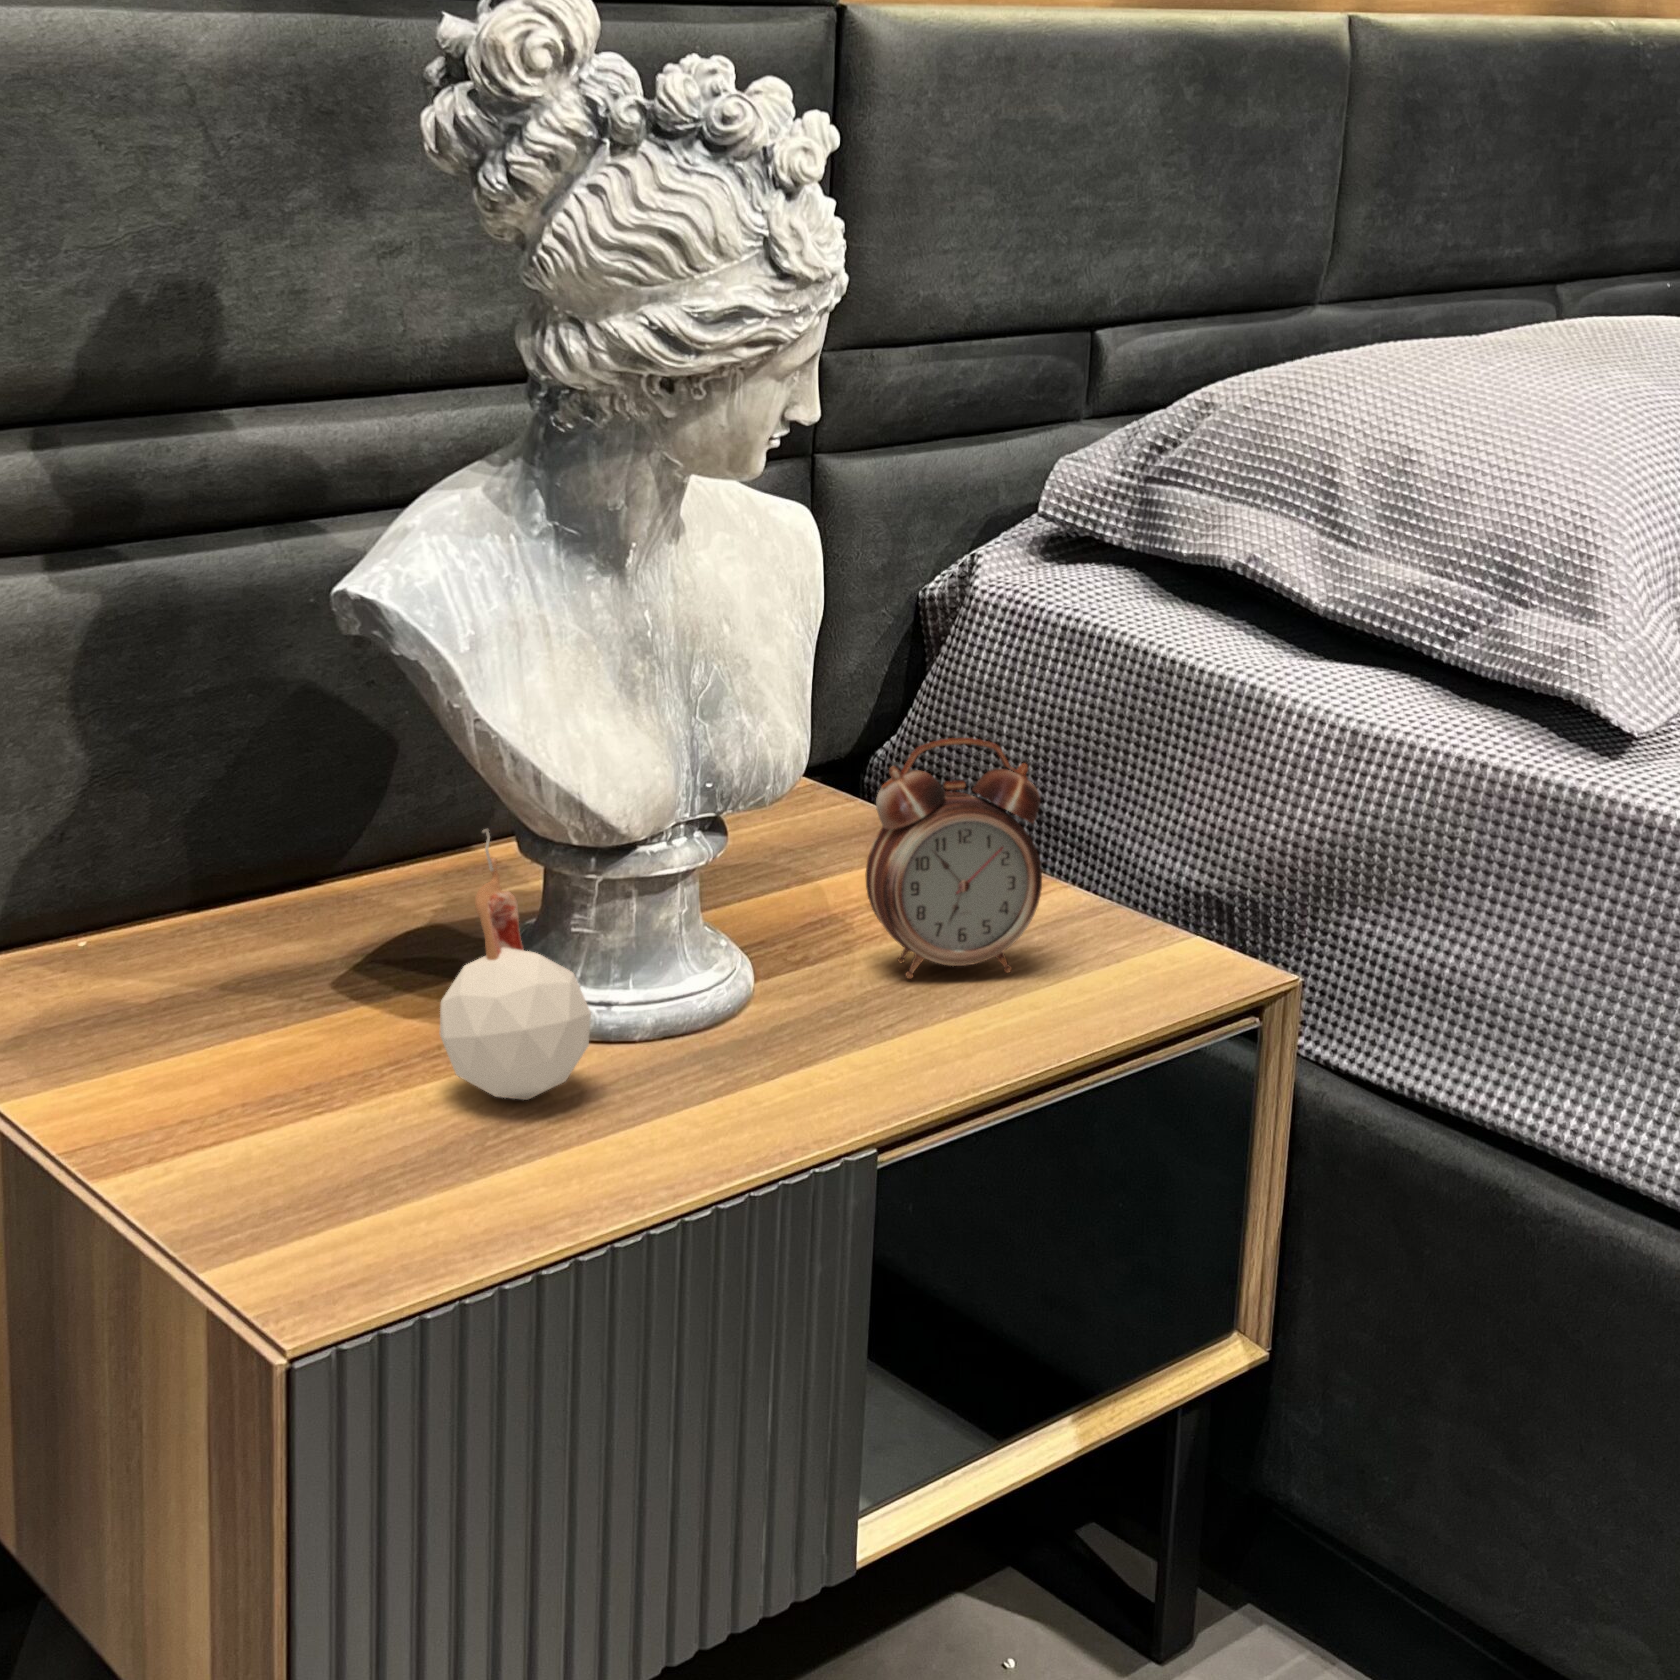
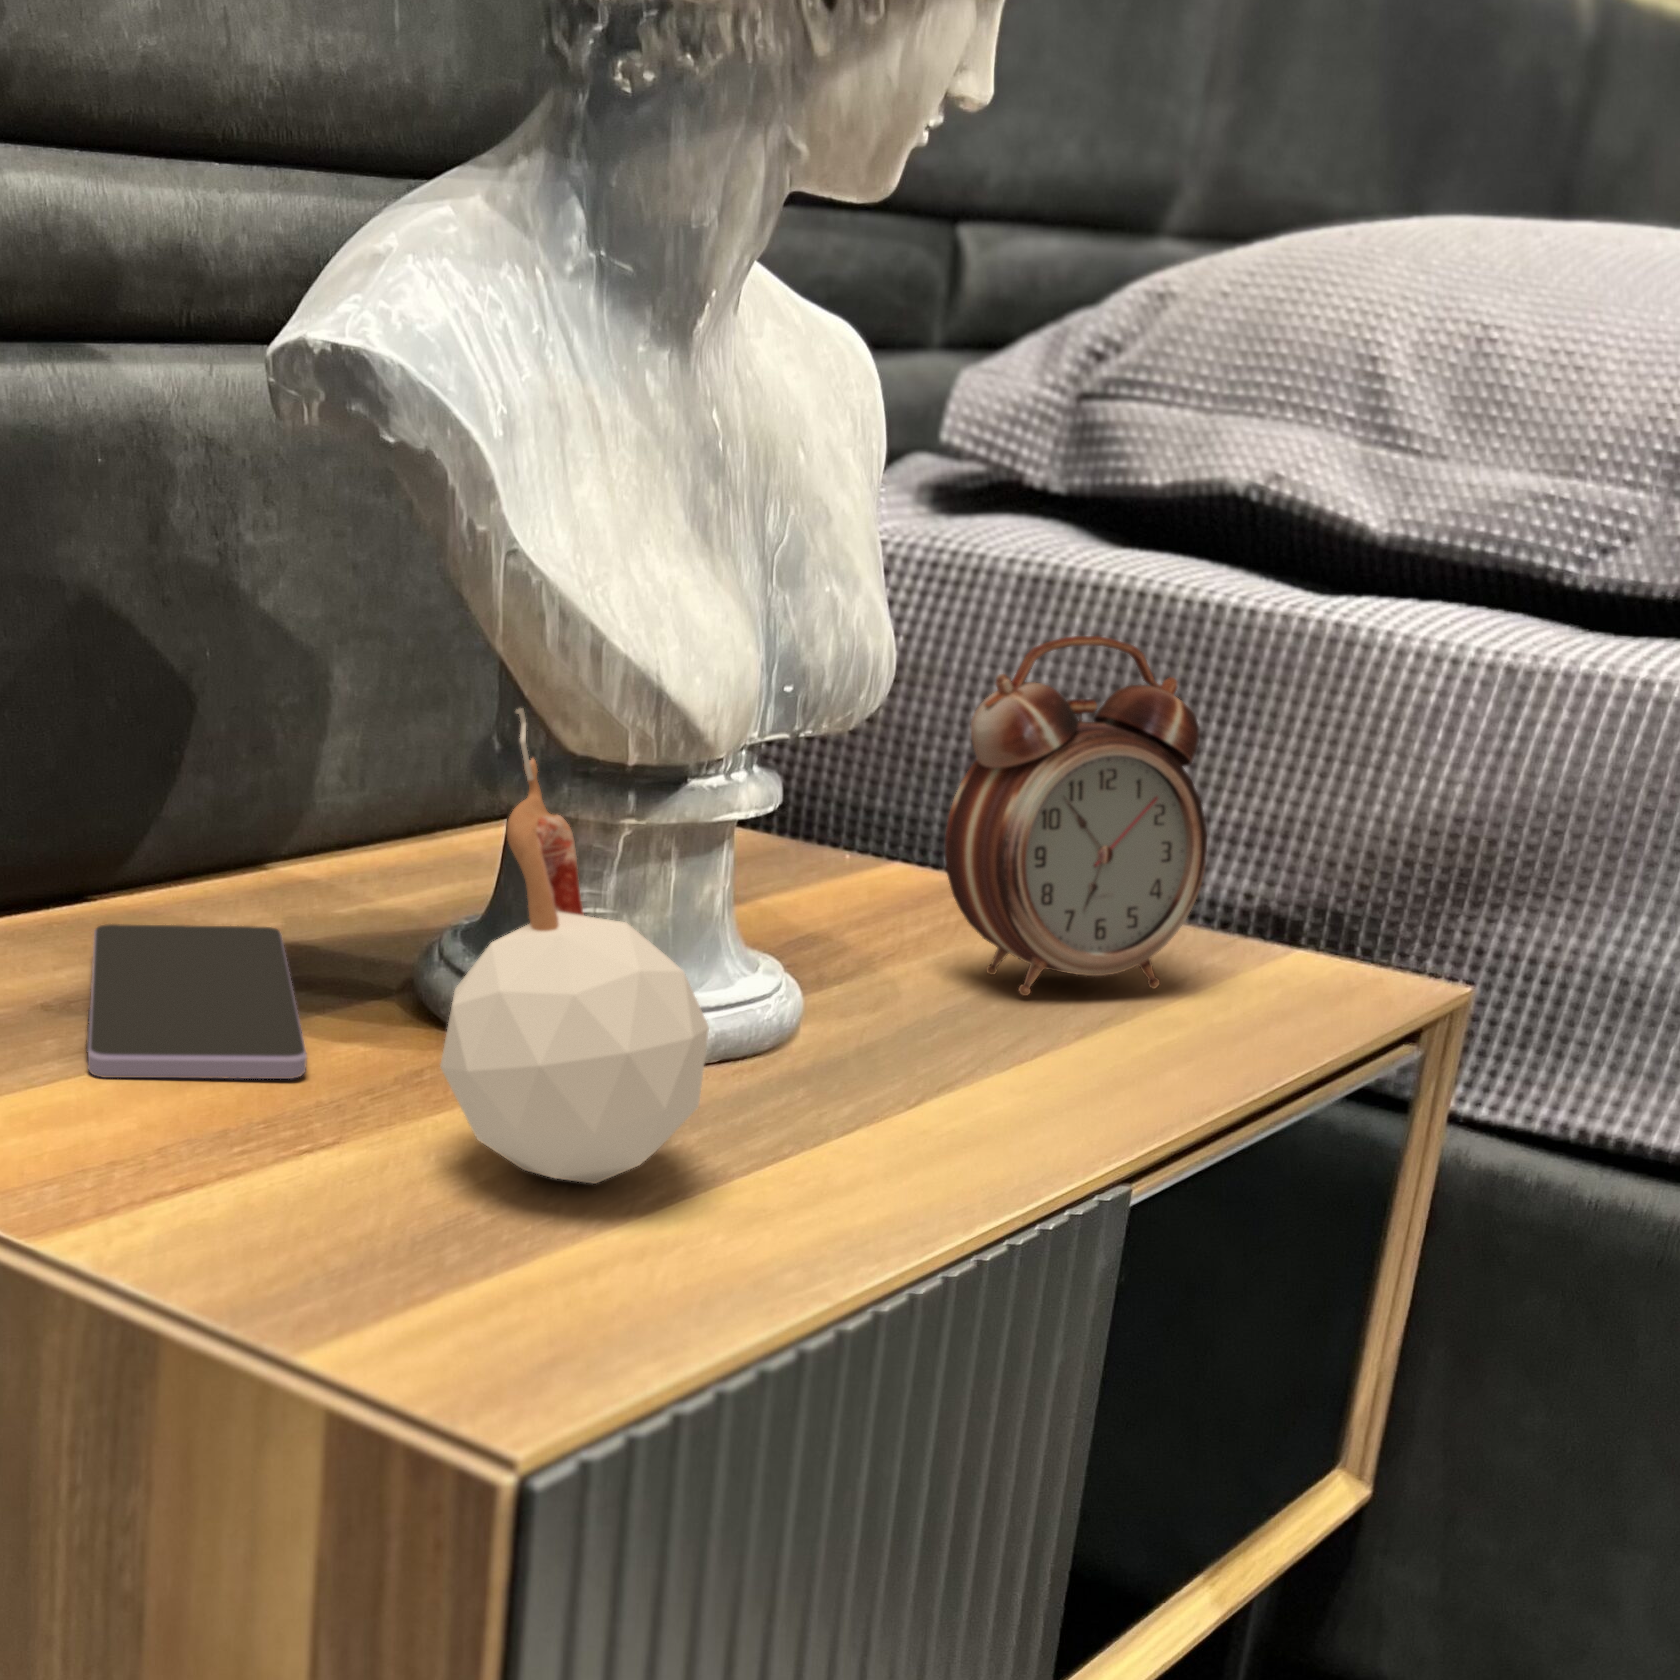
smartphone: none [262,933,414,1037] -> present [86,924,307,1079]

